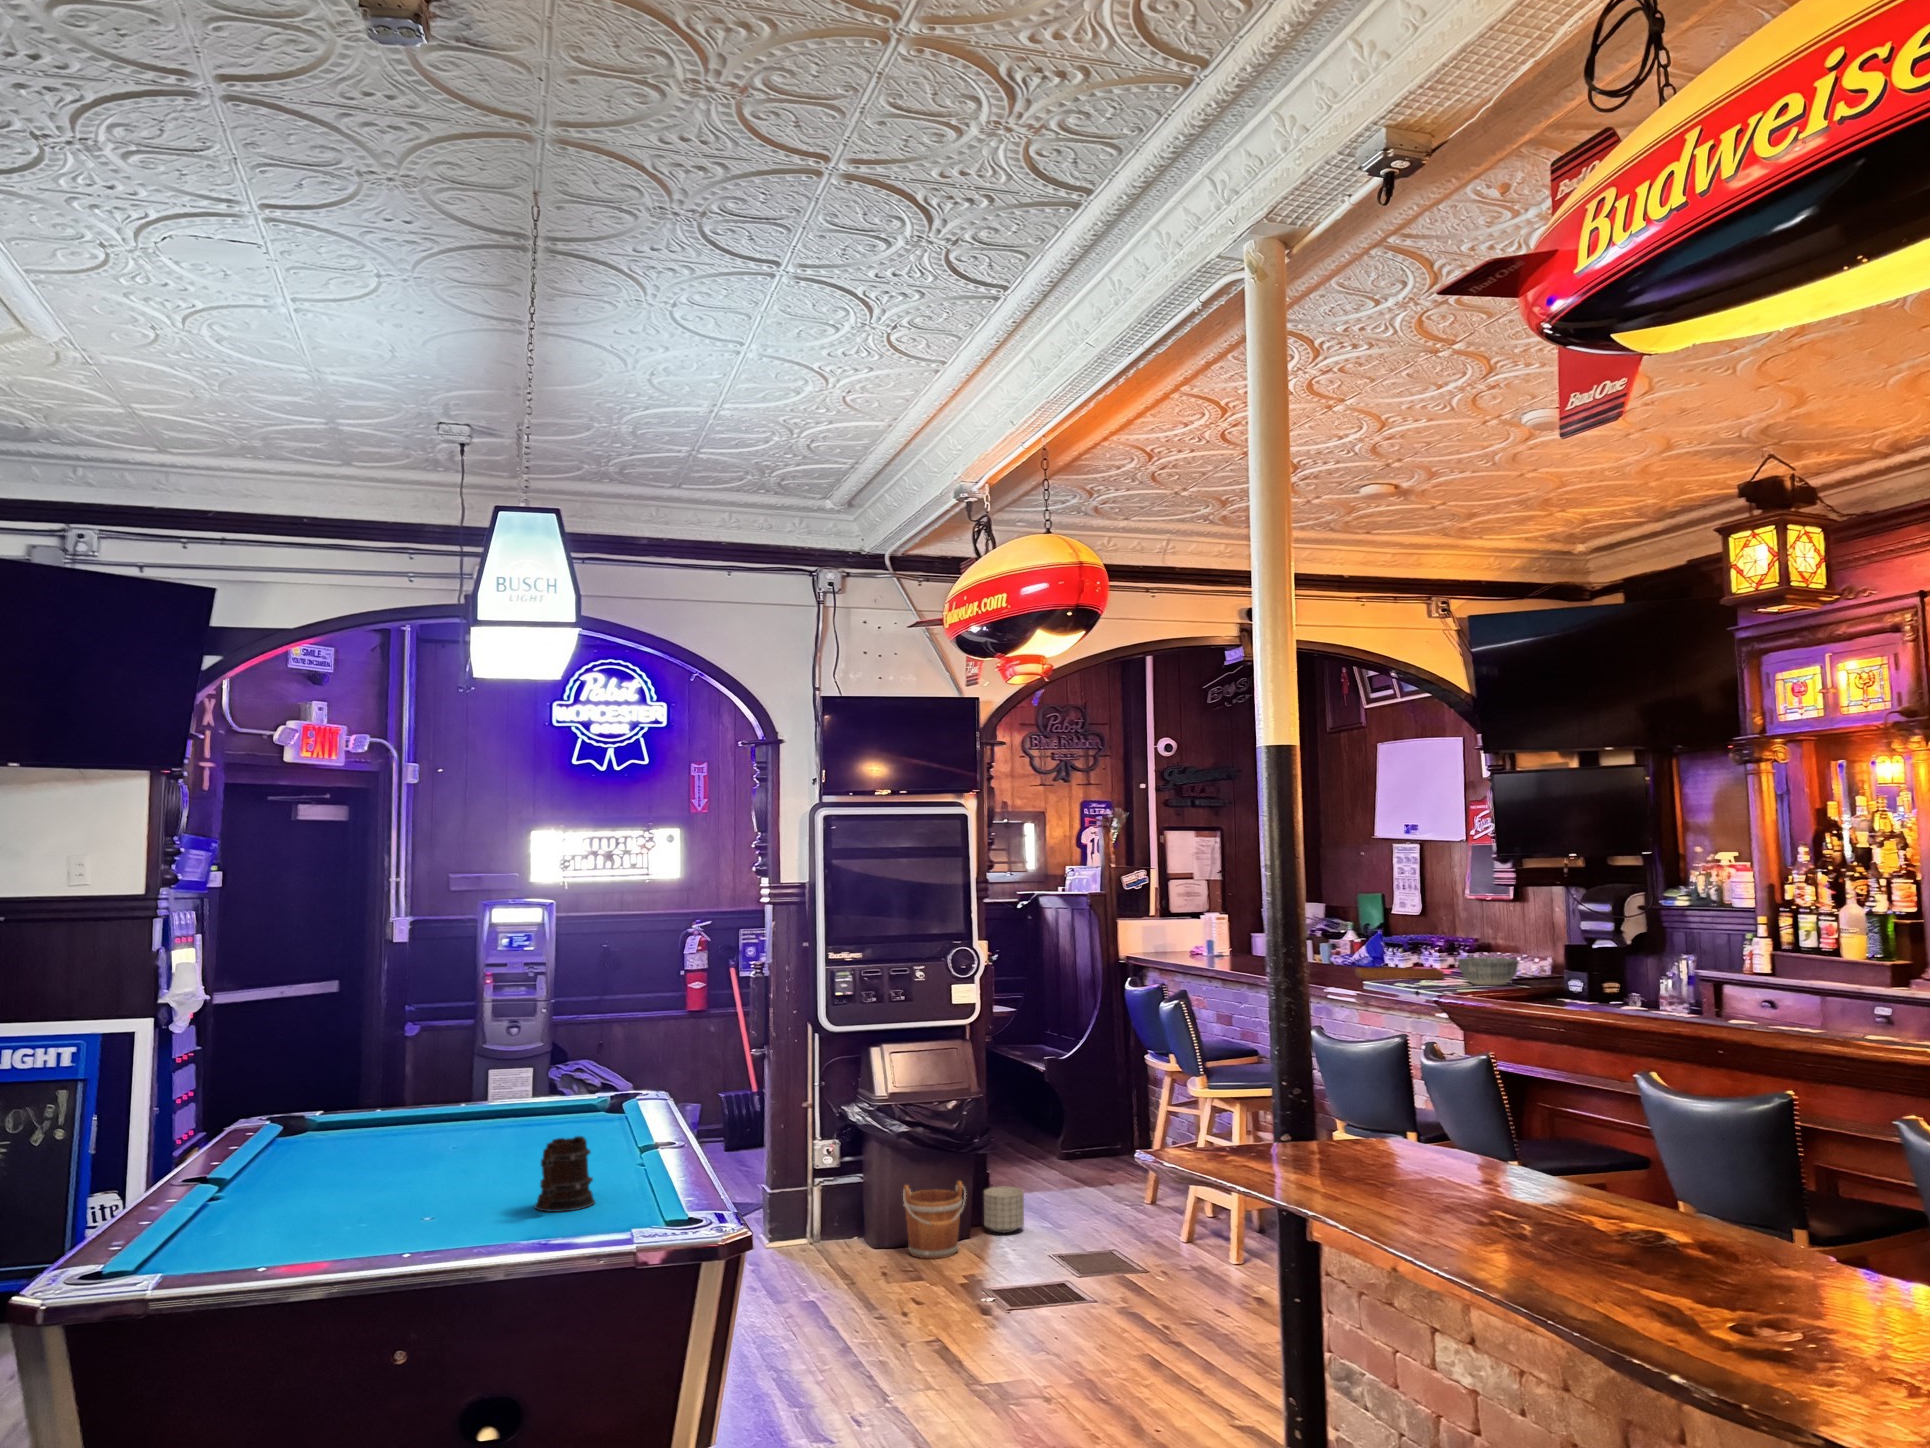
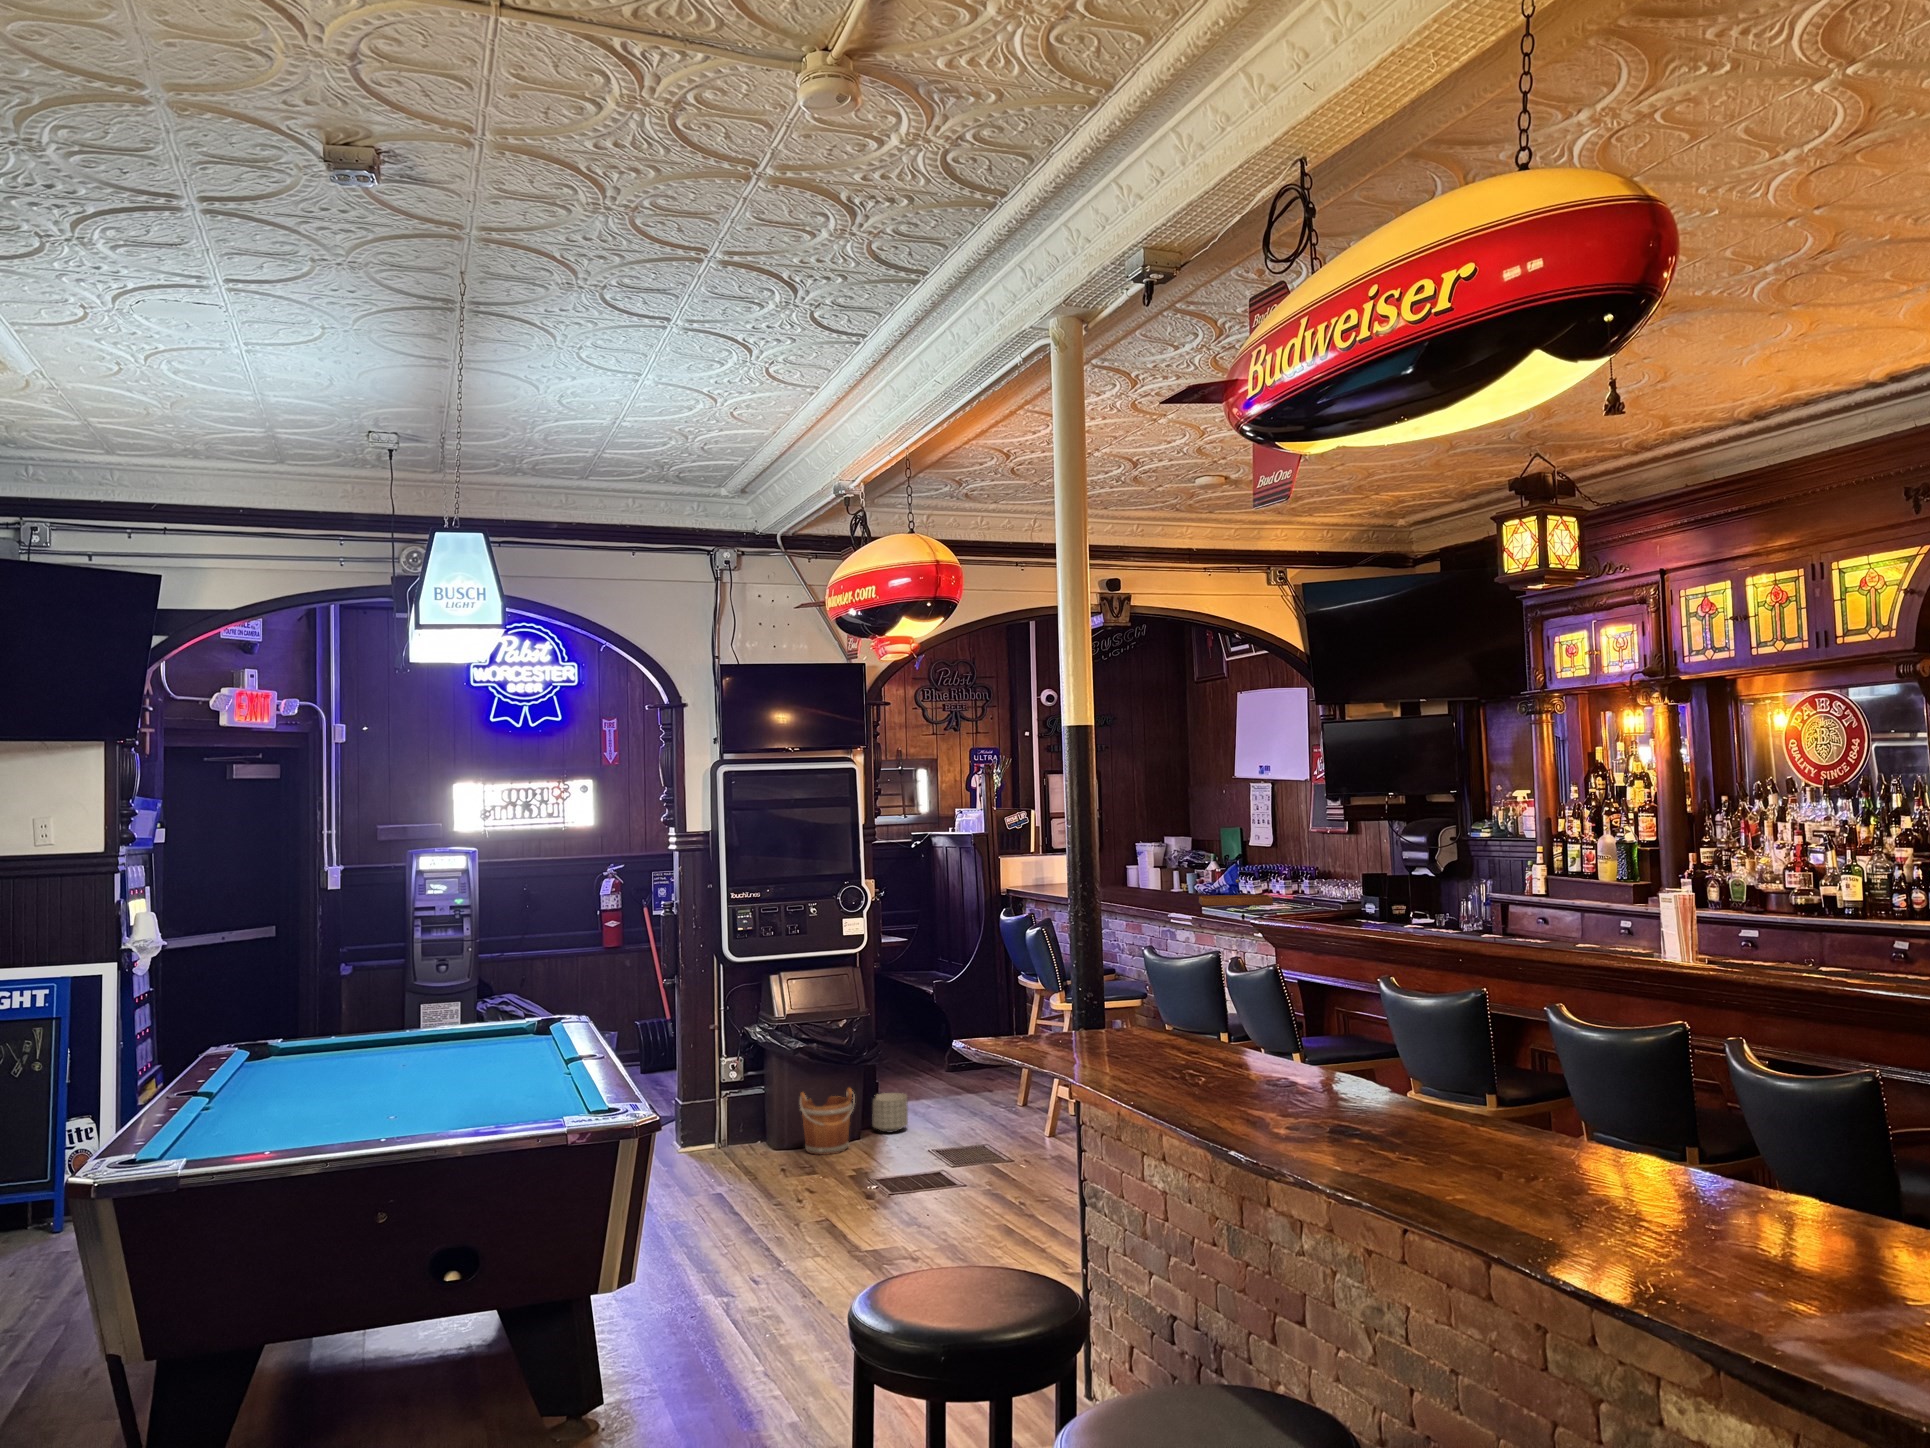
bowl: present [1458,957,1519,986] -> none [1282,885,1334,909]
beer mug: present [535,1136,595,1212] -> none [485,1043,534,1101]

